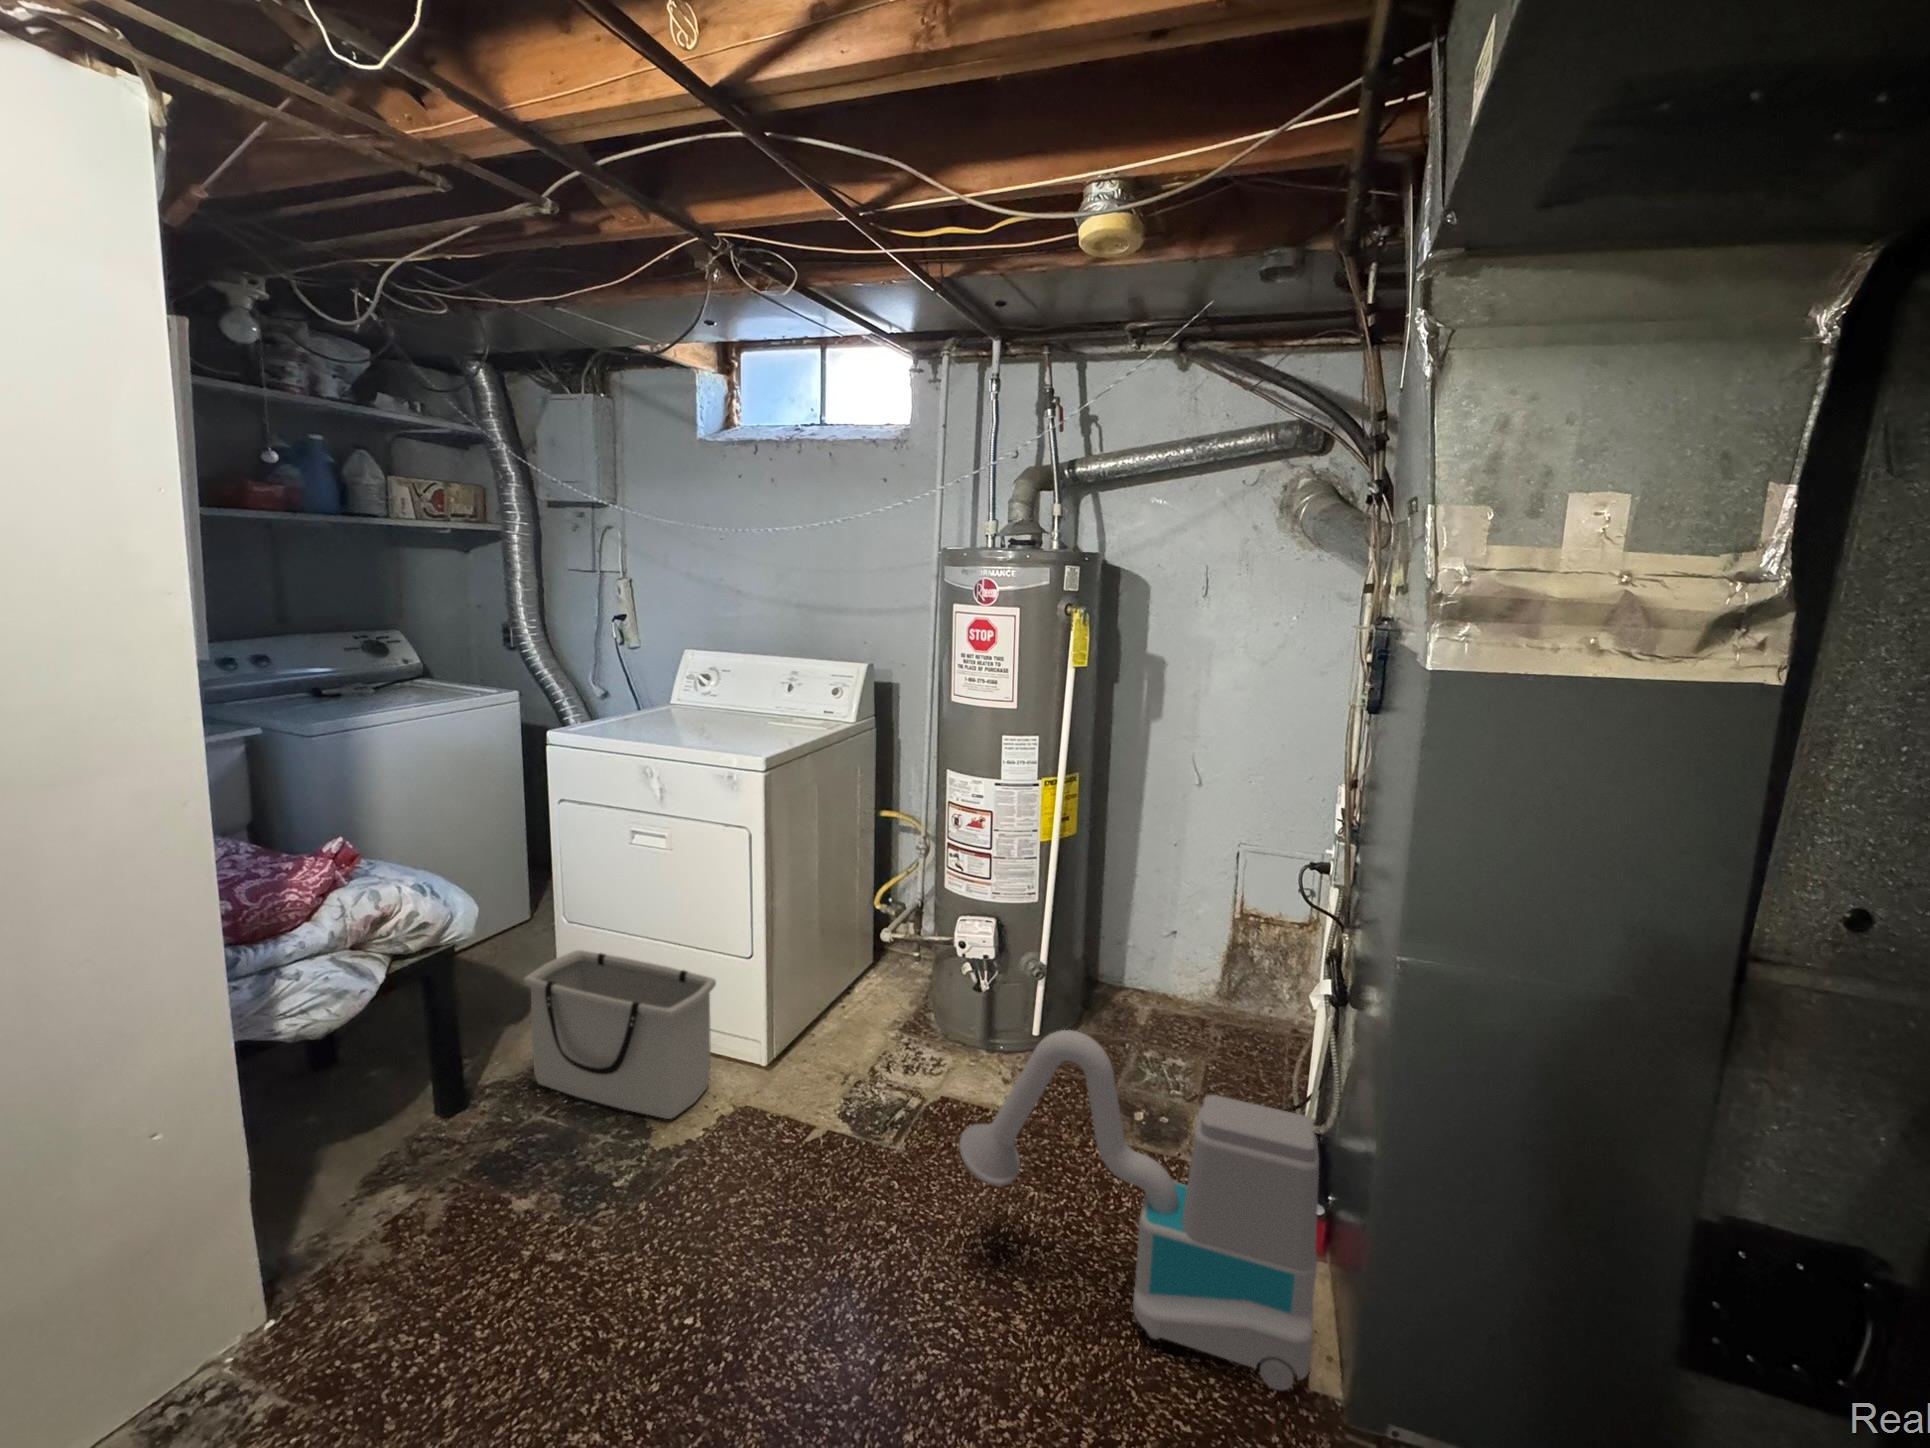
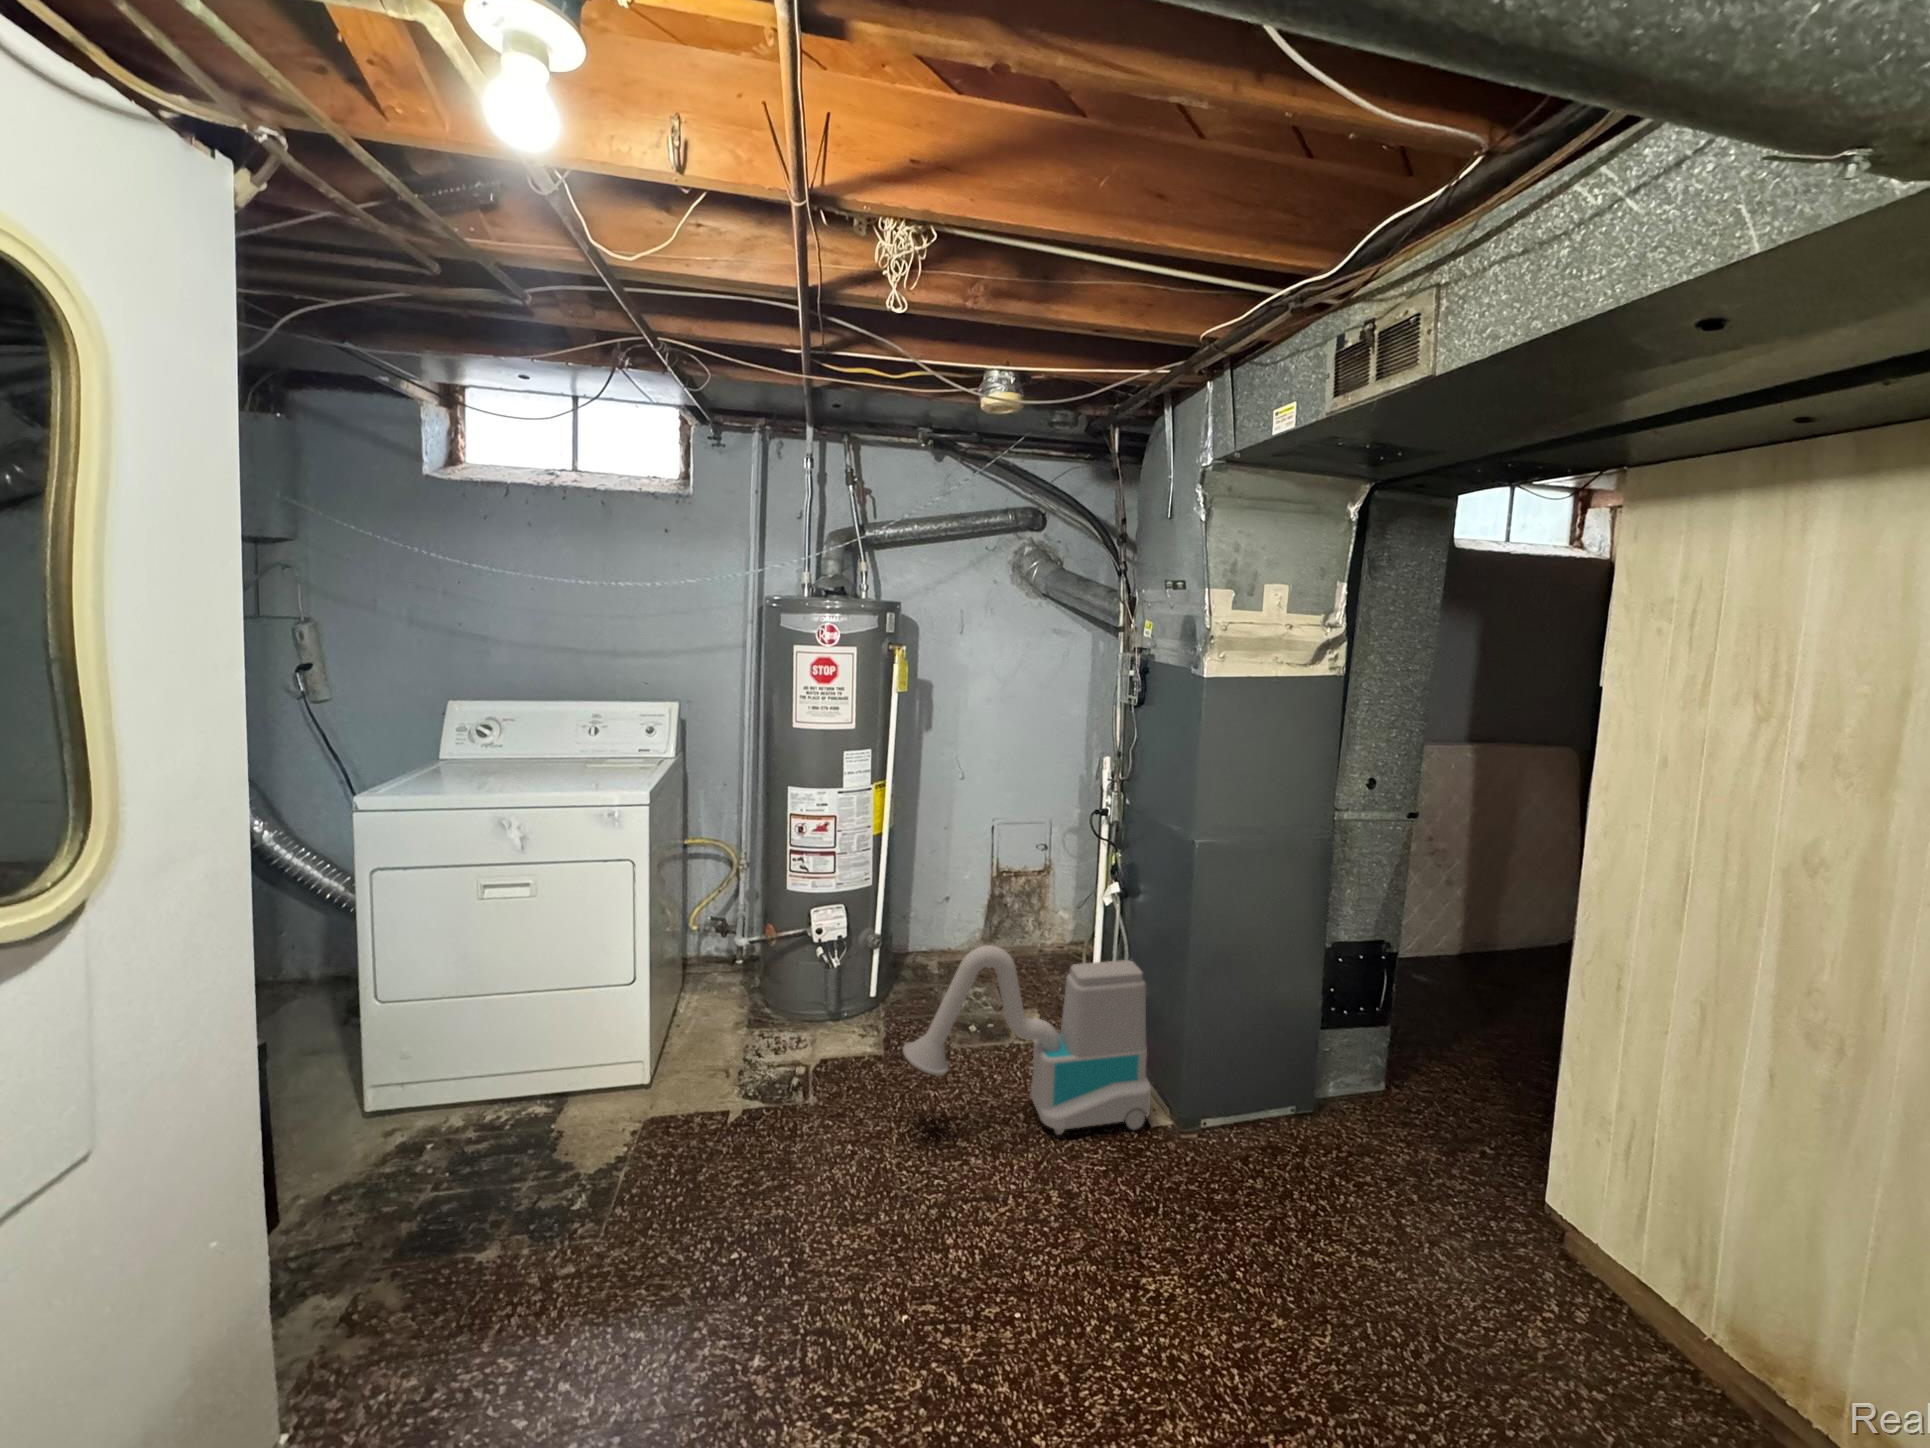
storage bin: present [524,950,716,1119] -> none [372,1010,605,1180]

